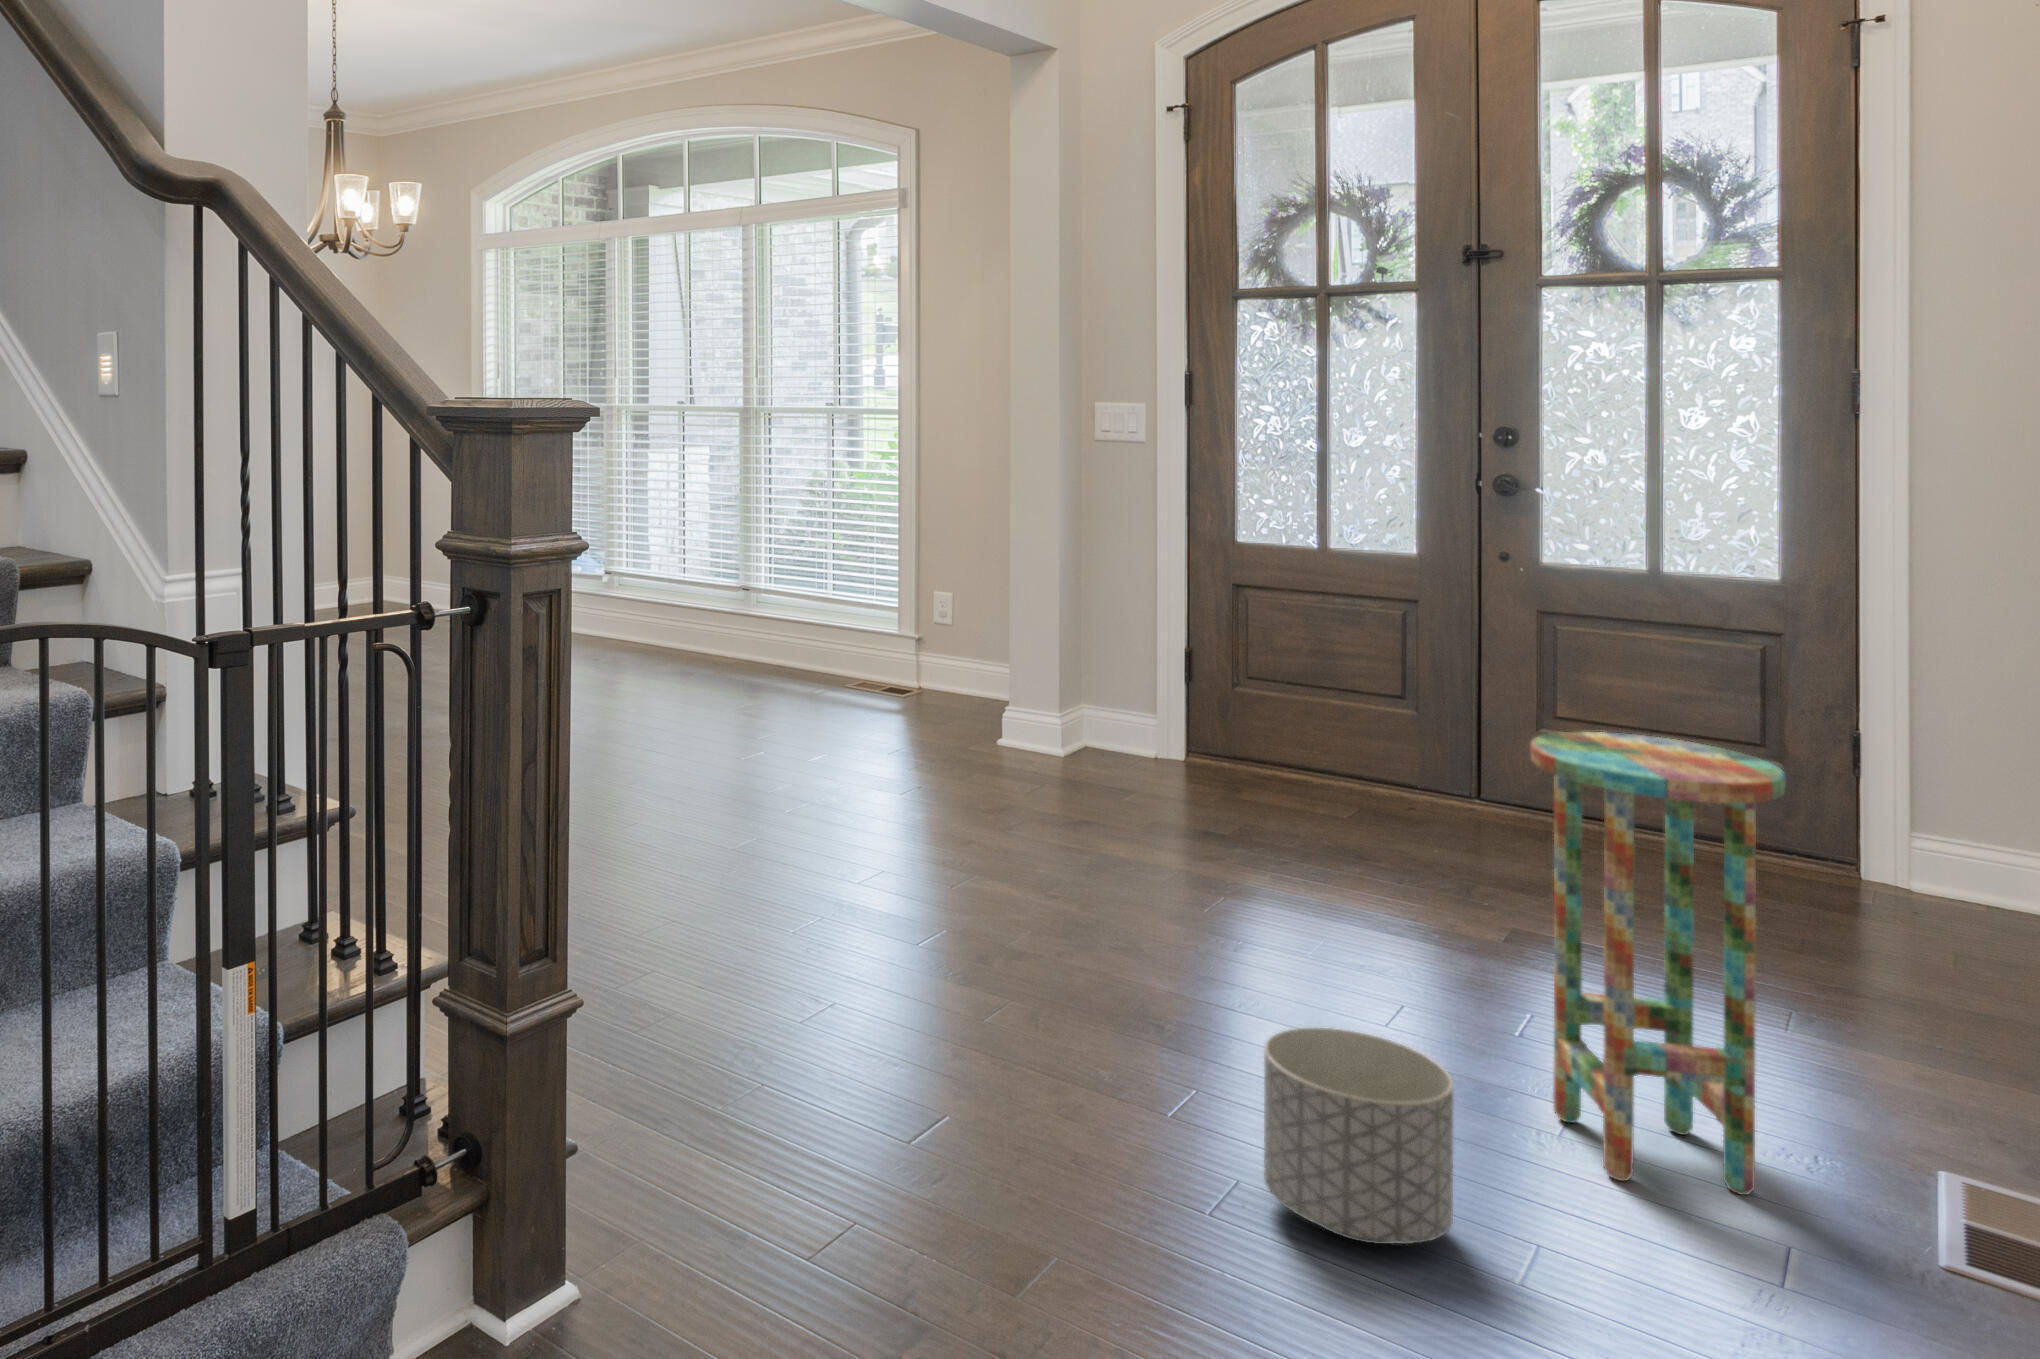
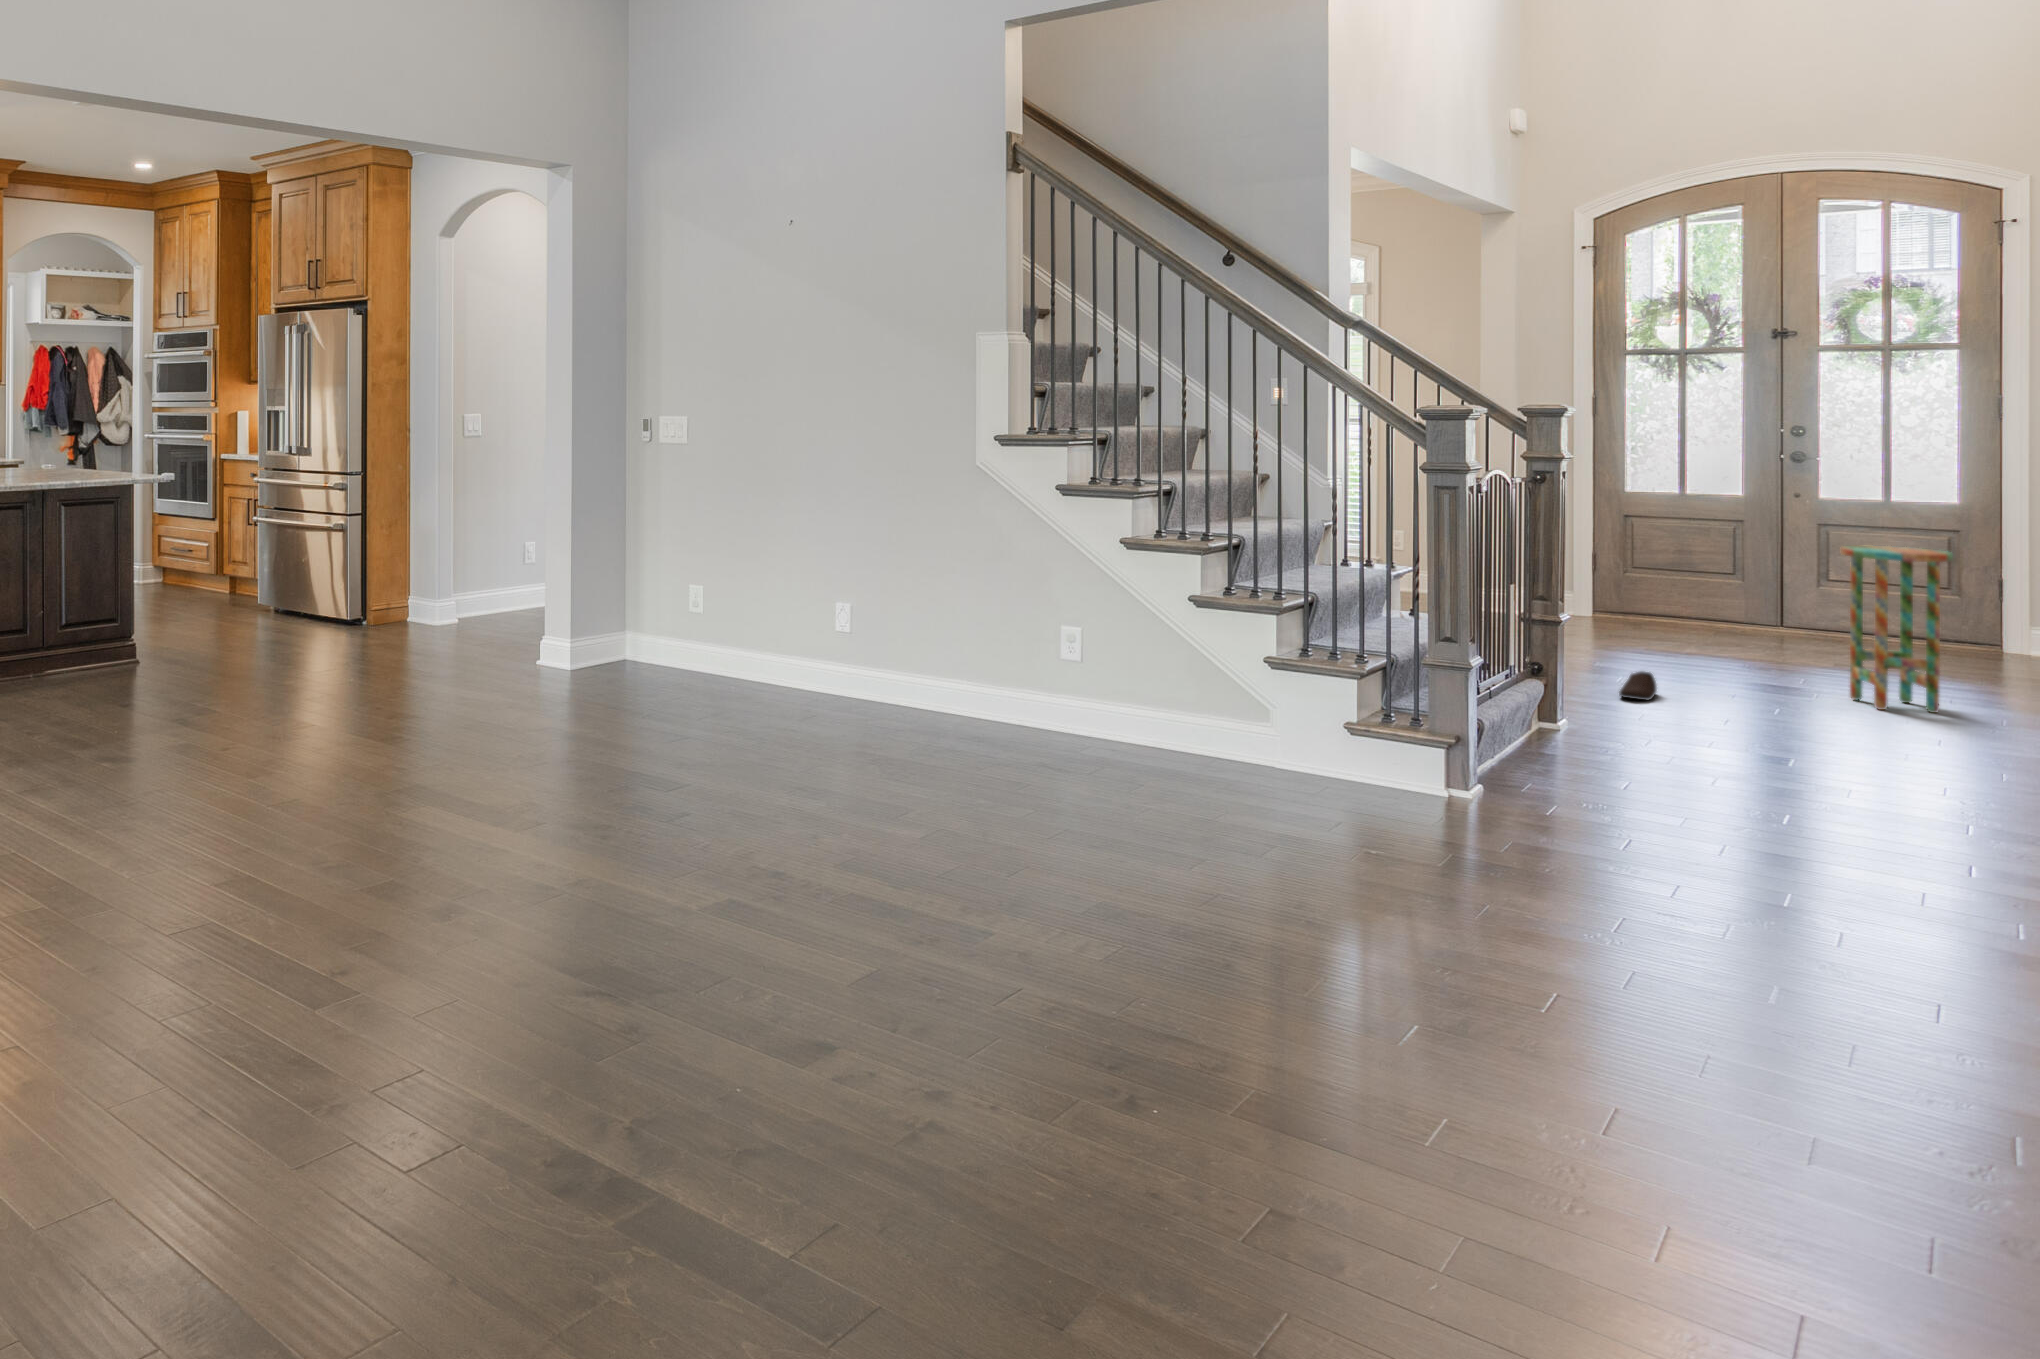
planter: present [1264,1028,1454,1244] -> none [1735,650,1817,717]
shoe: none [1015,1040,1121,1147] -> present [1619,672,1657,700]

